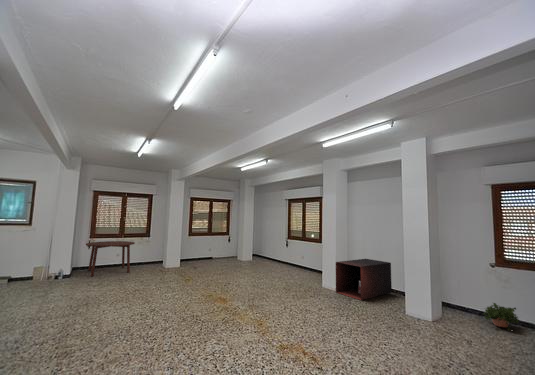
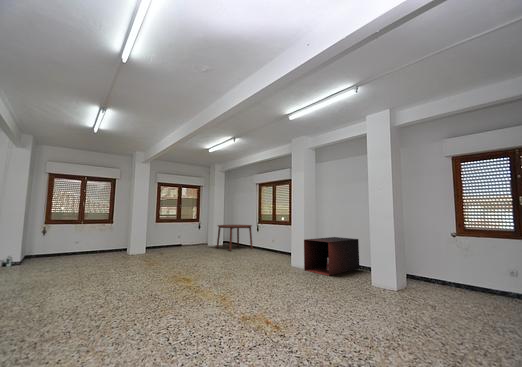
dining table: present [86,241,135,276] -> present [217,225,253,251]
potted plant: present [484,303,519,327] -> none [446,270,482,296]

